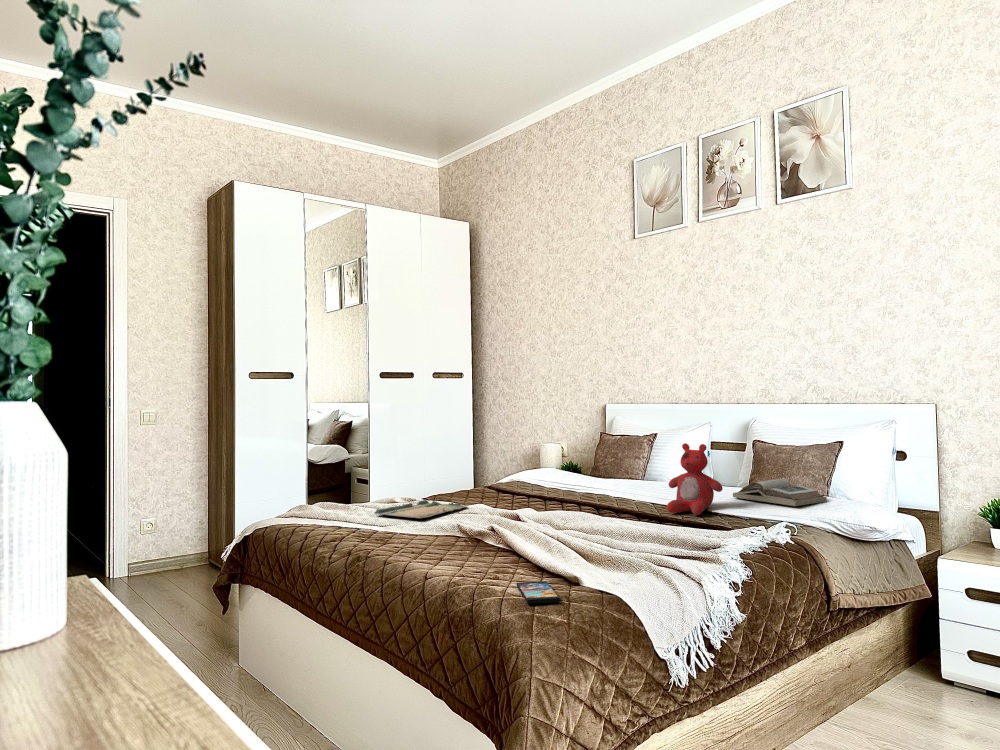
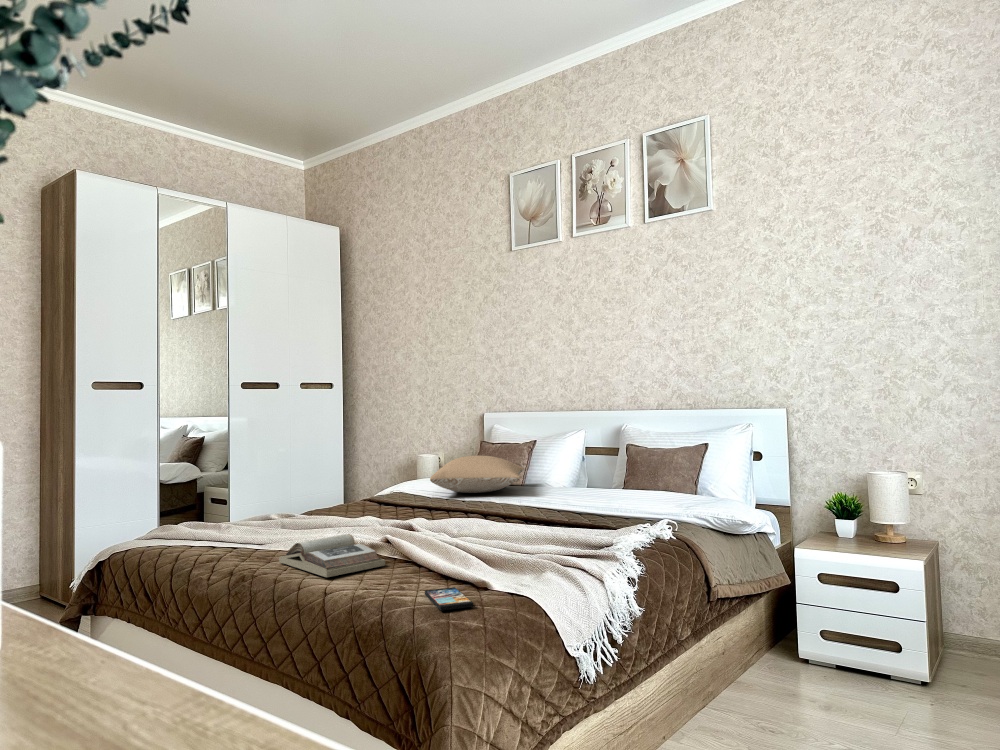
stuffed bear: present [667,443,723,515] -> none [555,448,607,517]
pillow: none [546,448,644,485] -> present [430,455,524,493]
book: present [733,478,827,506] -> present [279,534,385,577]
tray: present [374,500,467,518] -> none [252,510,353,532]

